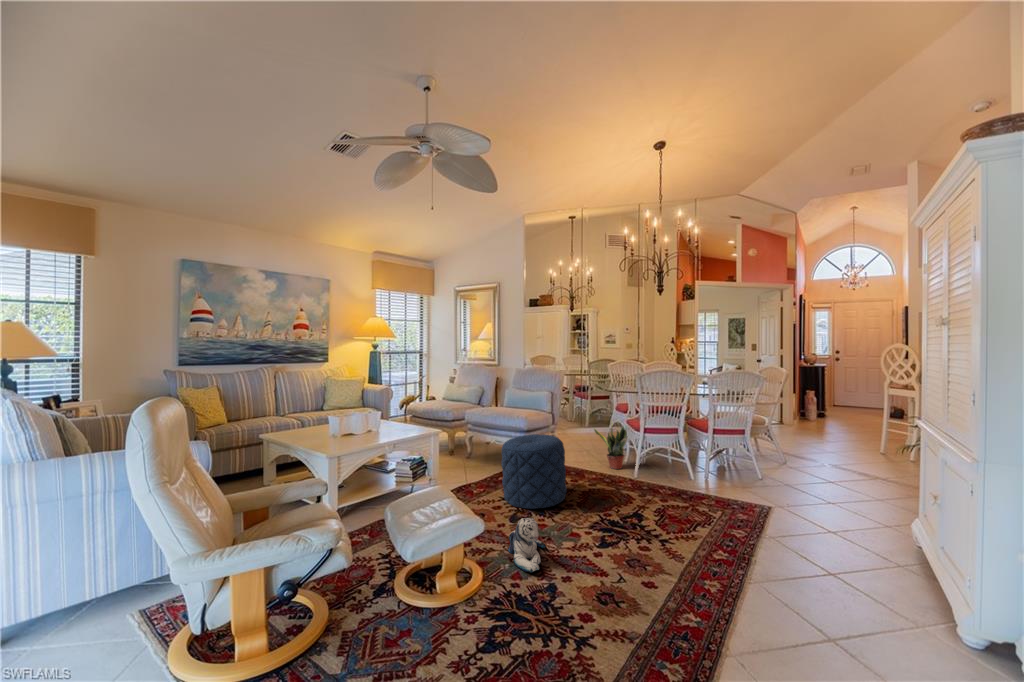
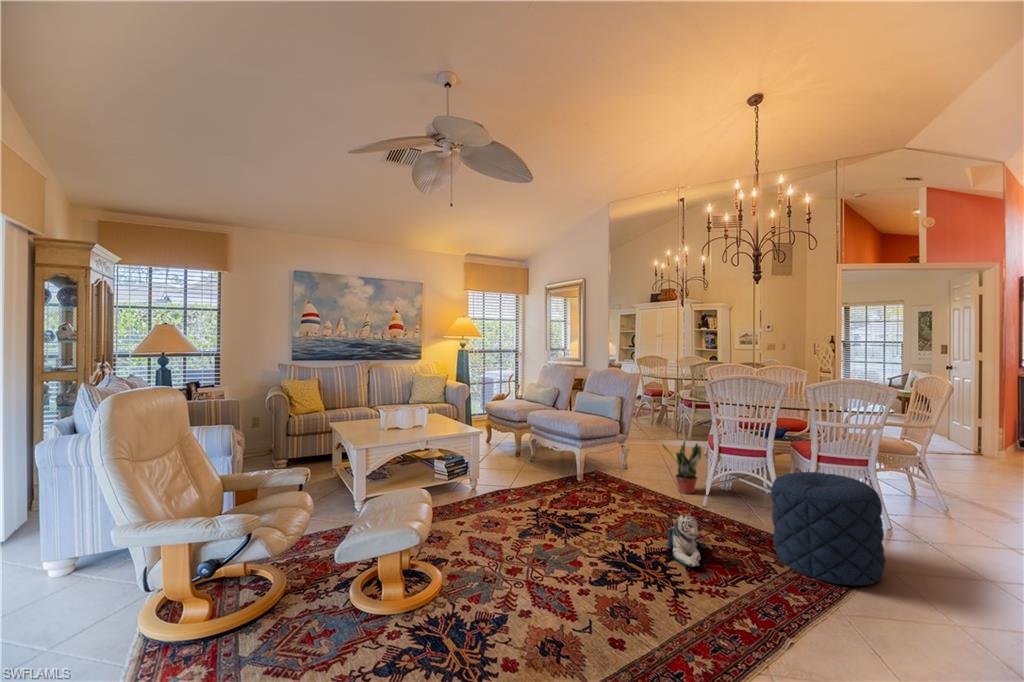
pouf: present [501,434,567,509] -> present [771,472,885,586]
plush toy: present [508,518,546,573] -> present [666,515,706,567]

